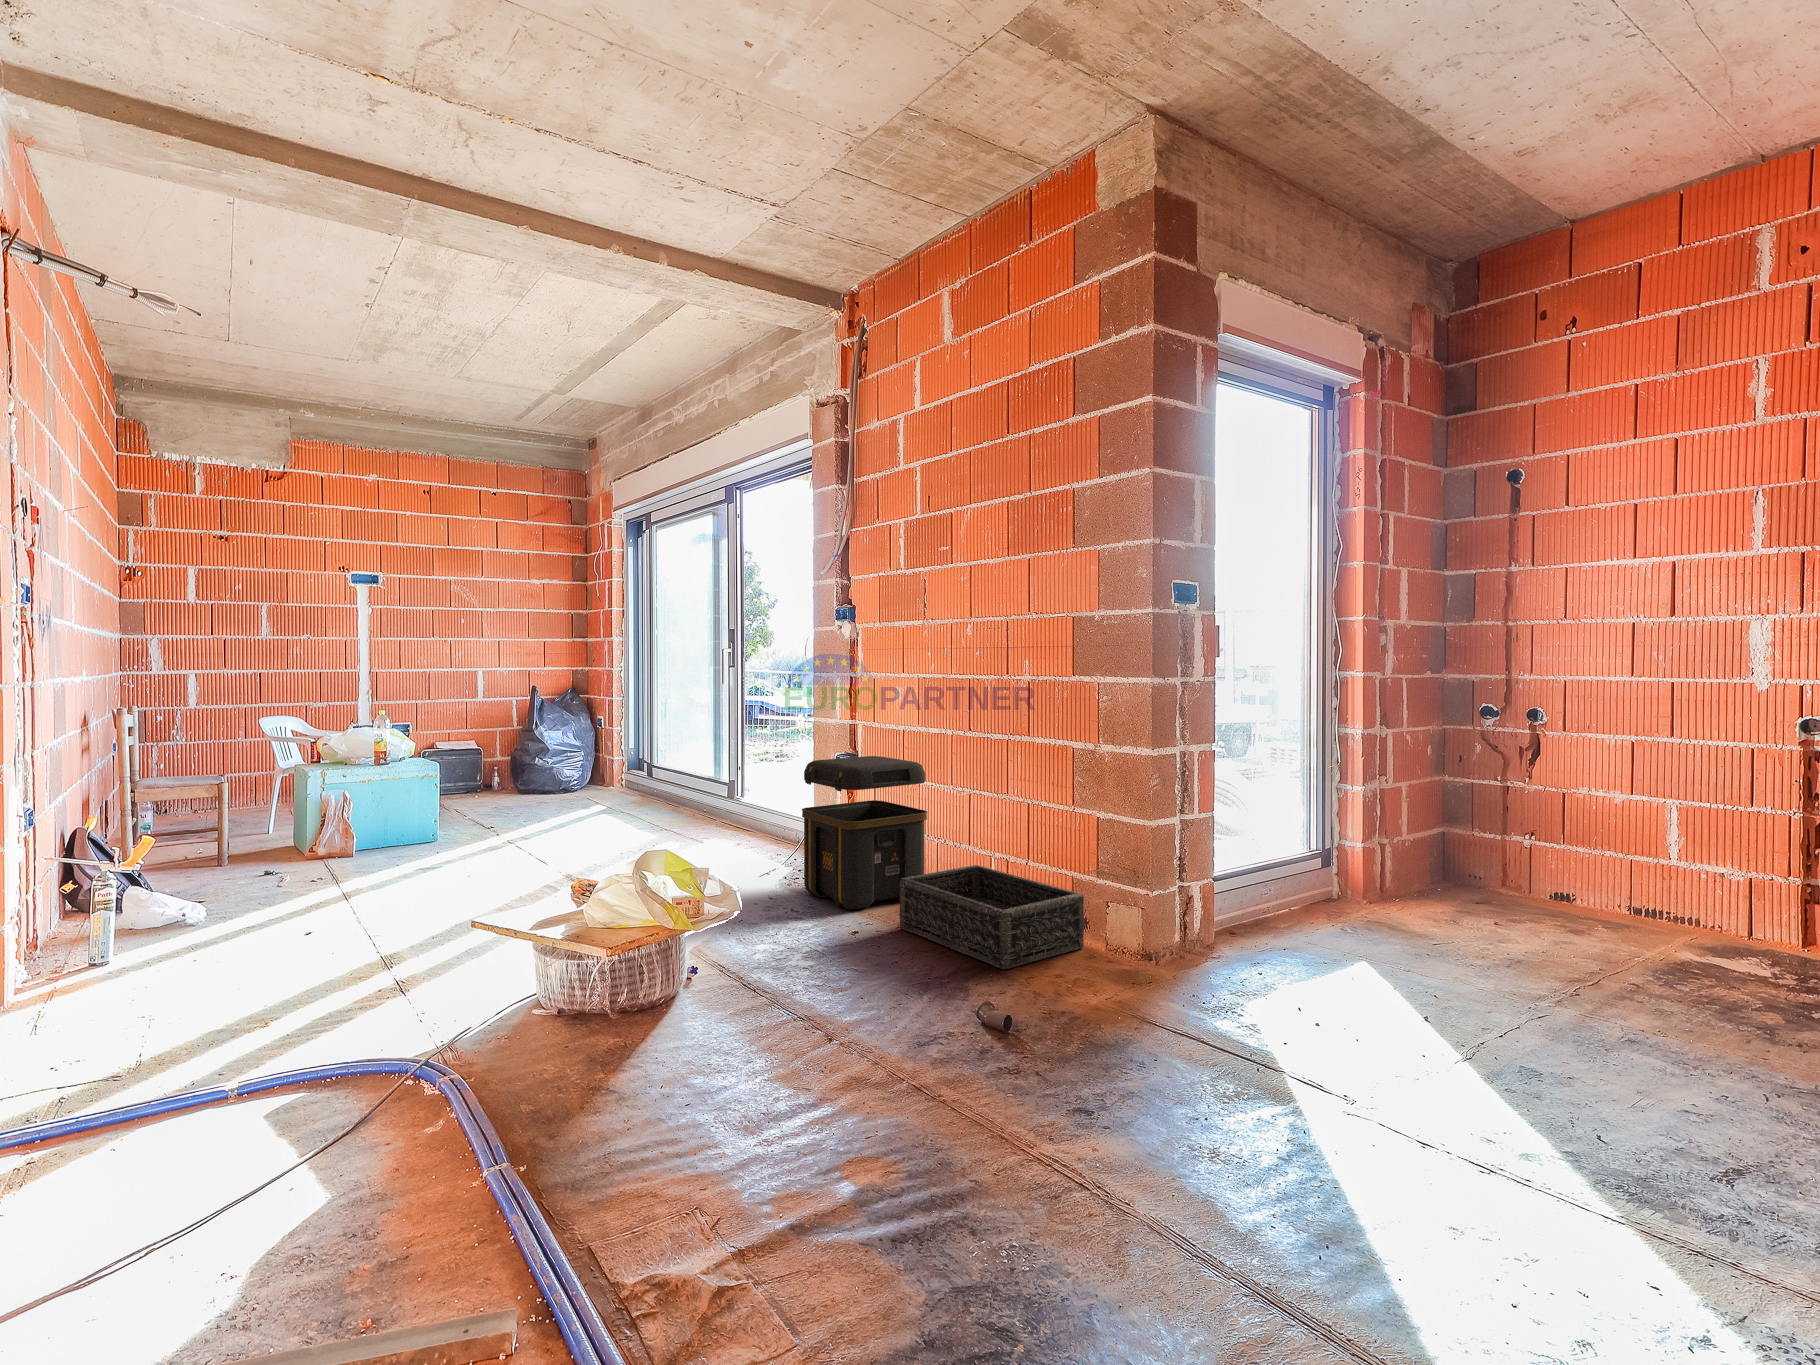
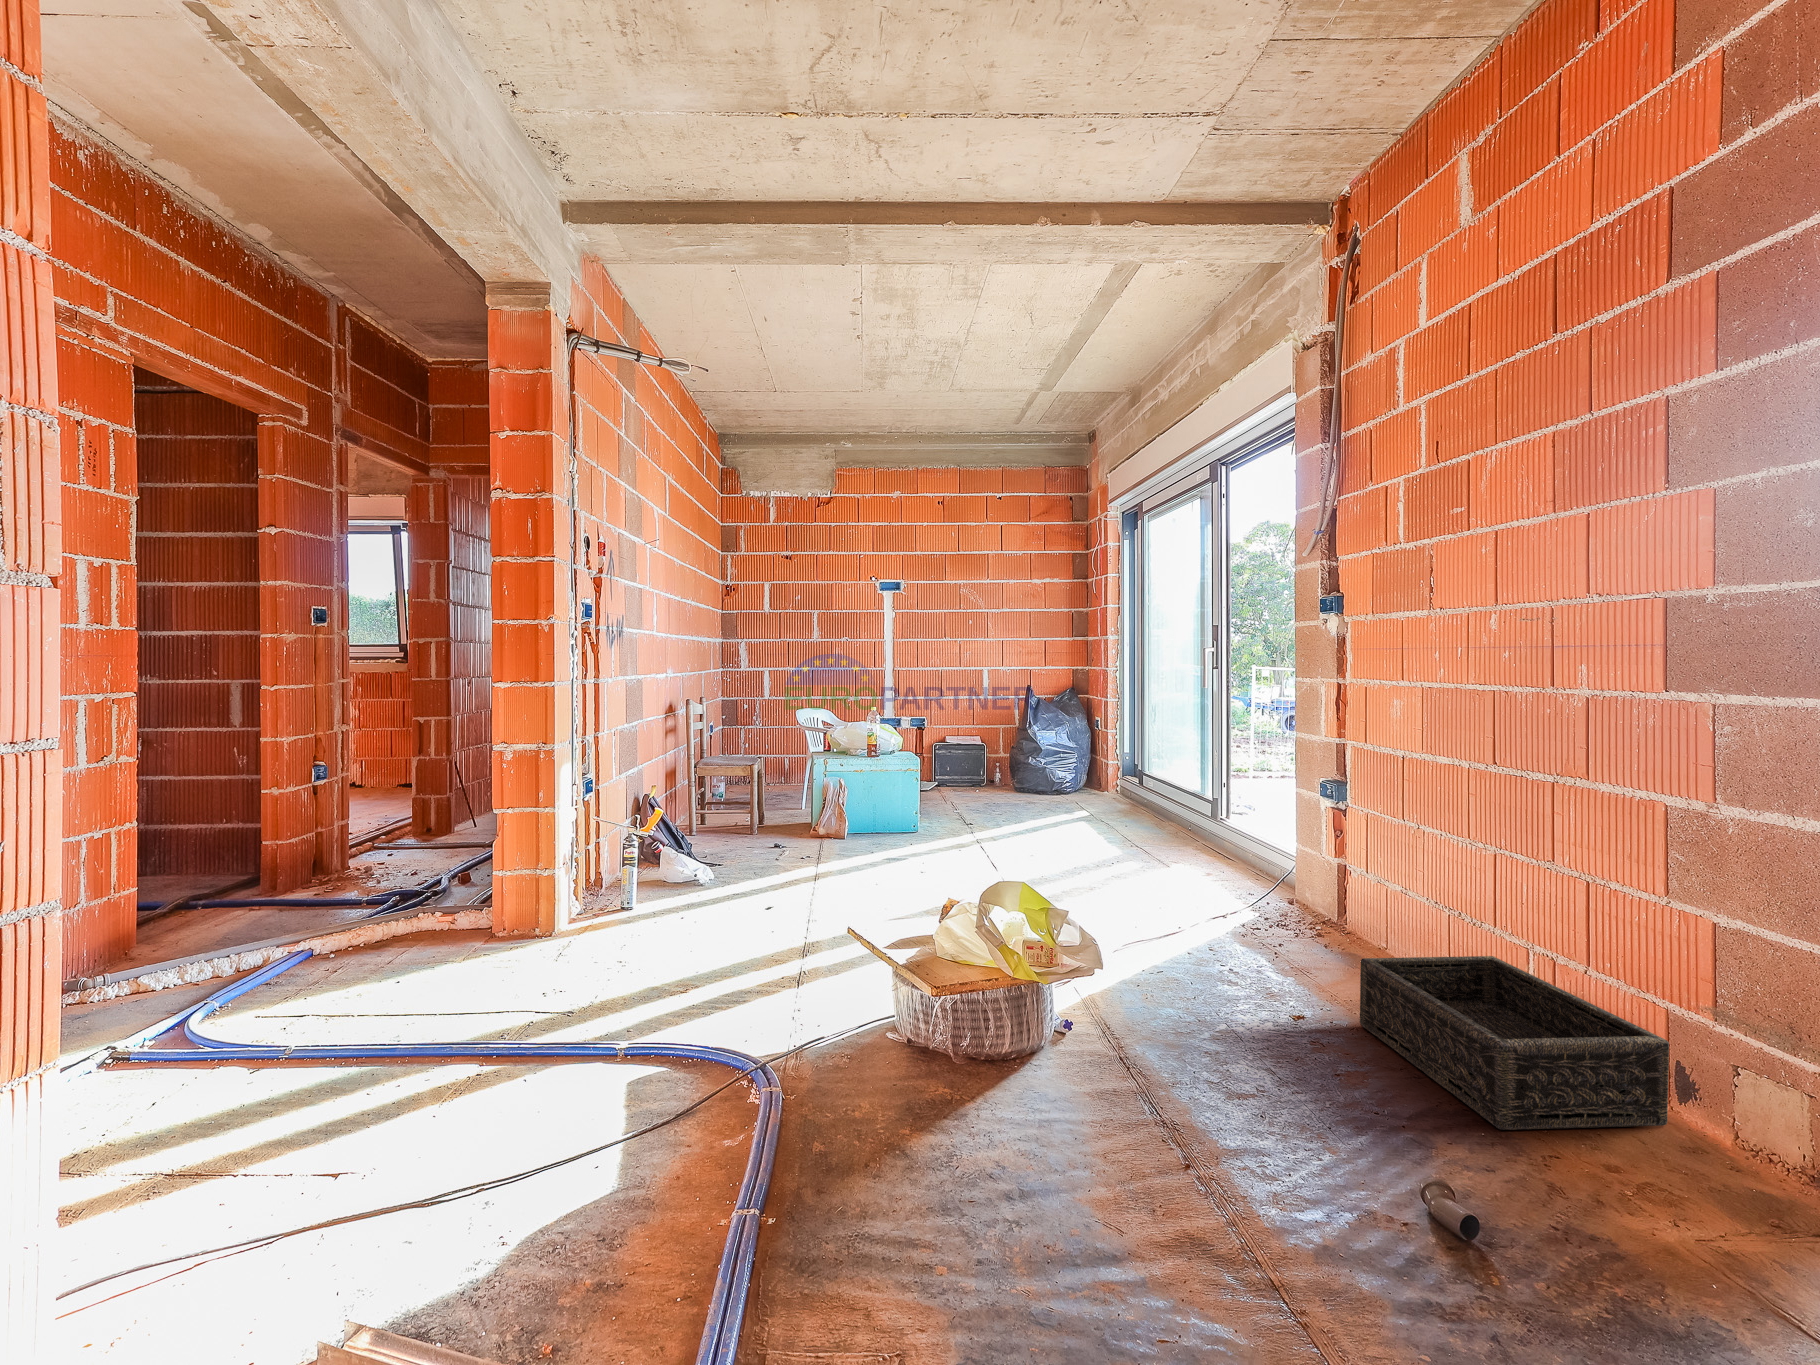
toolbox: present [802,756,927,909] -> none [1250,787,1424,984]

